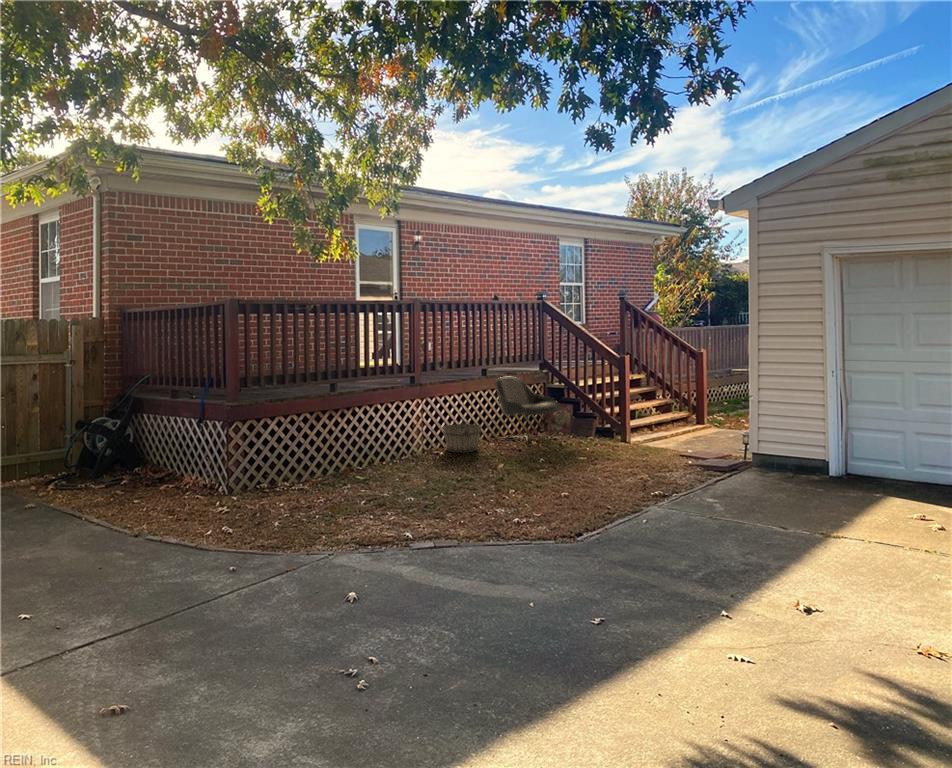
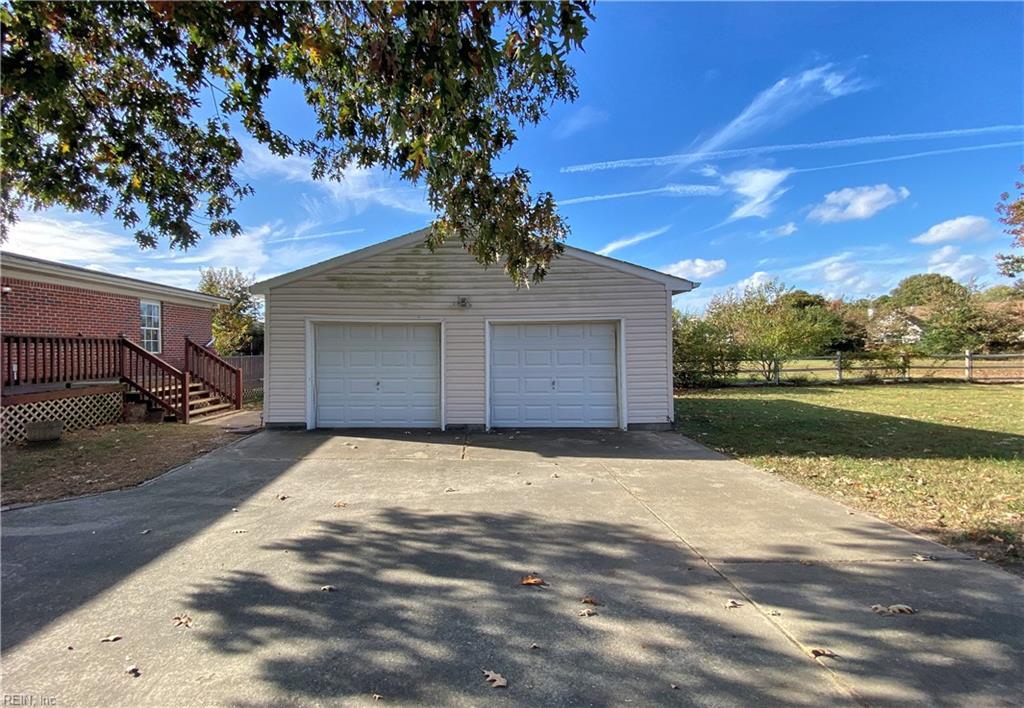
lounge chair: present [495,377,561,441] -> none [75,388,137,430]

